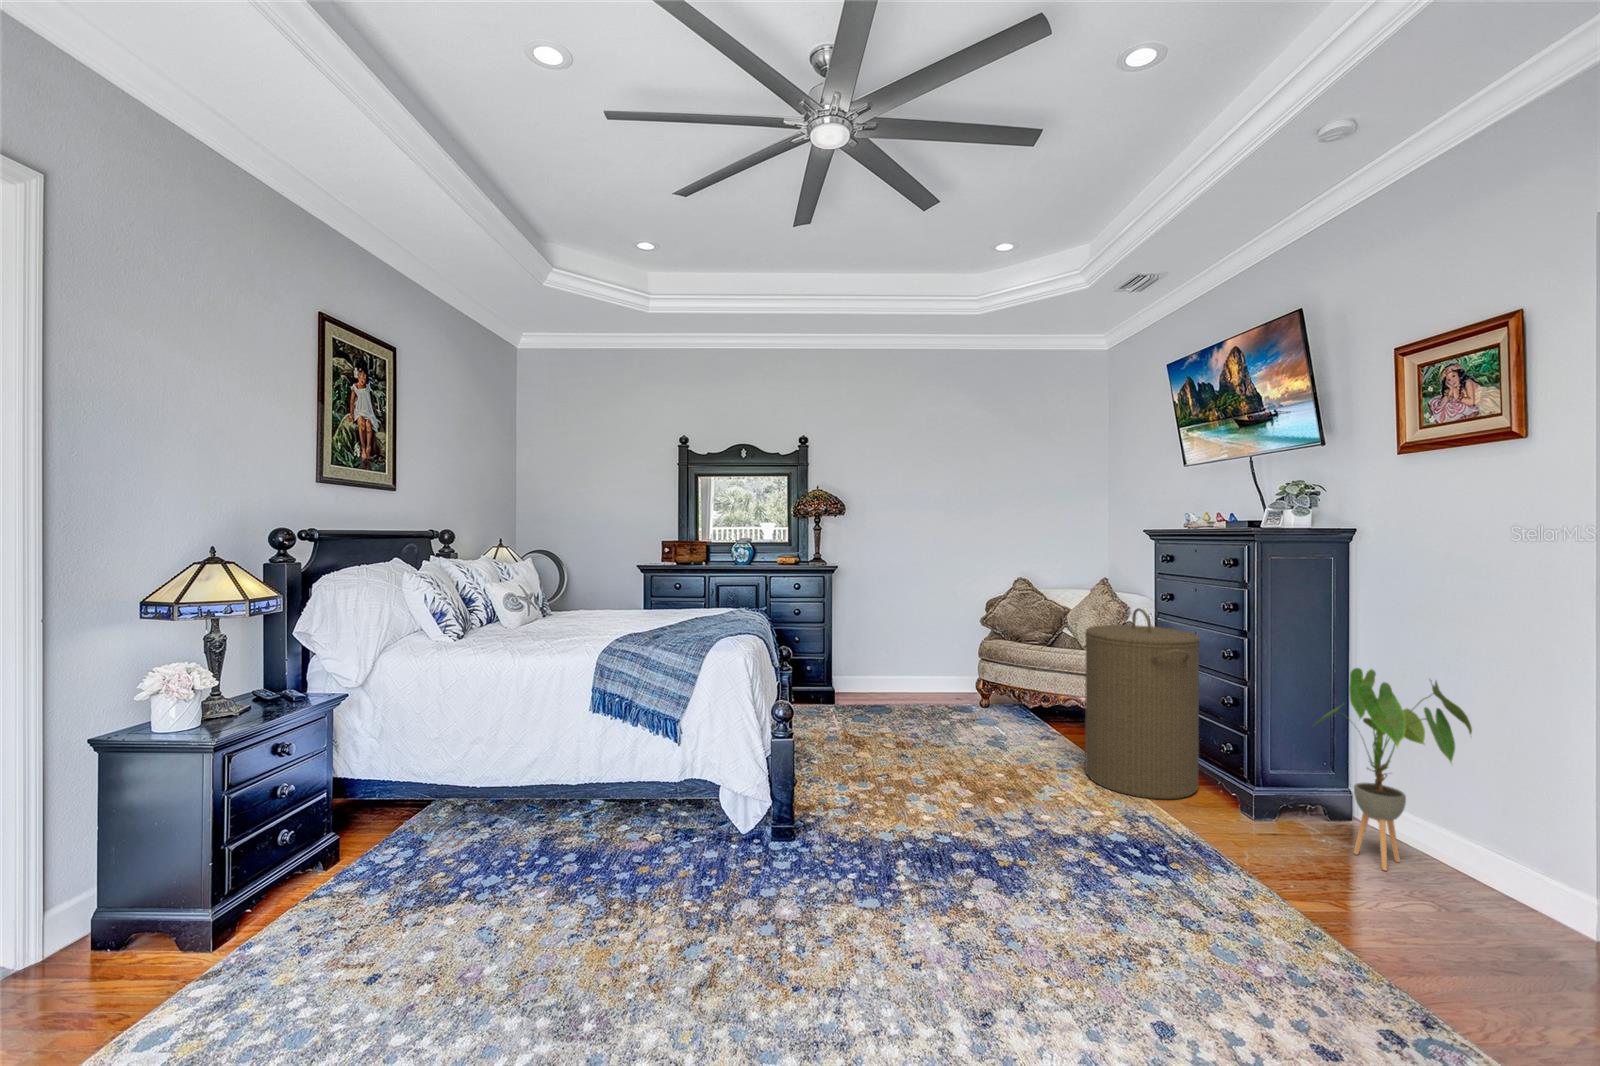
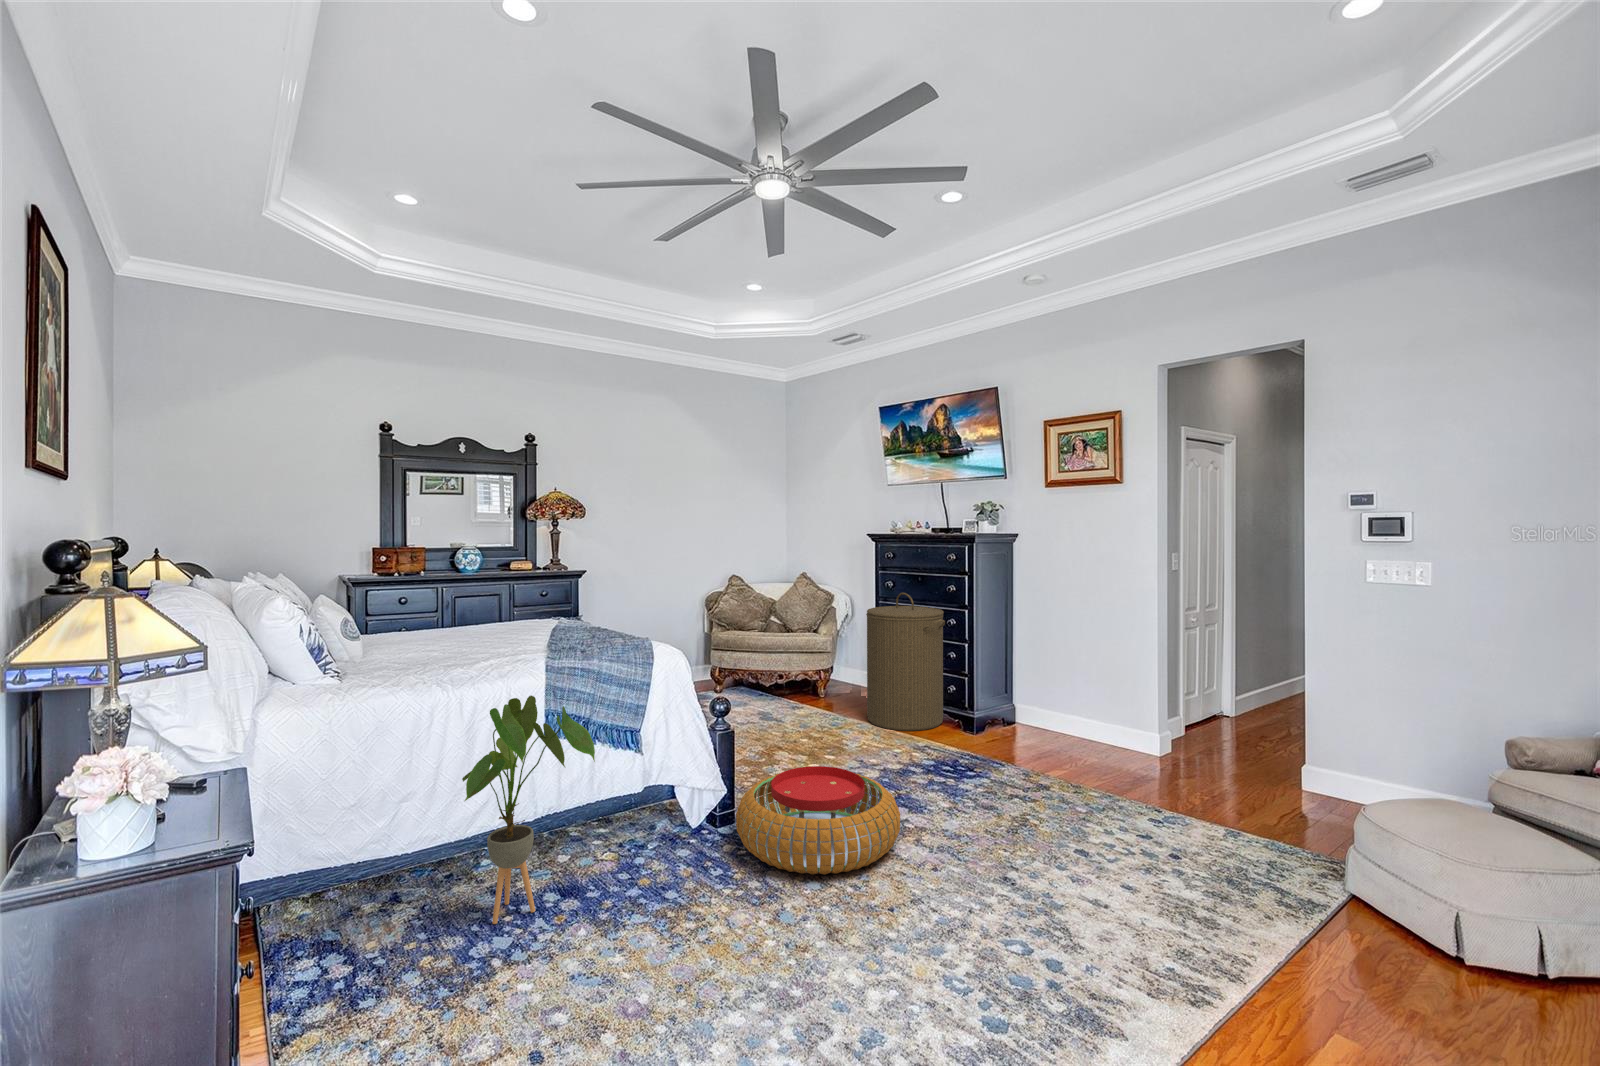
house plant: present [1316,668,1472,870] -> present [462,695,595,924]
pouf: none [738,803,943,952] -> present [736,766,900,875]

